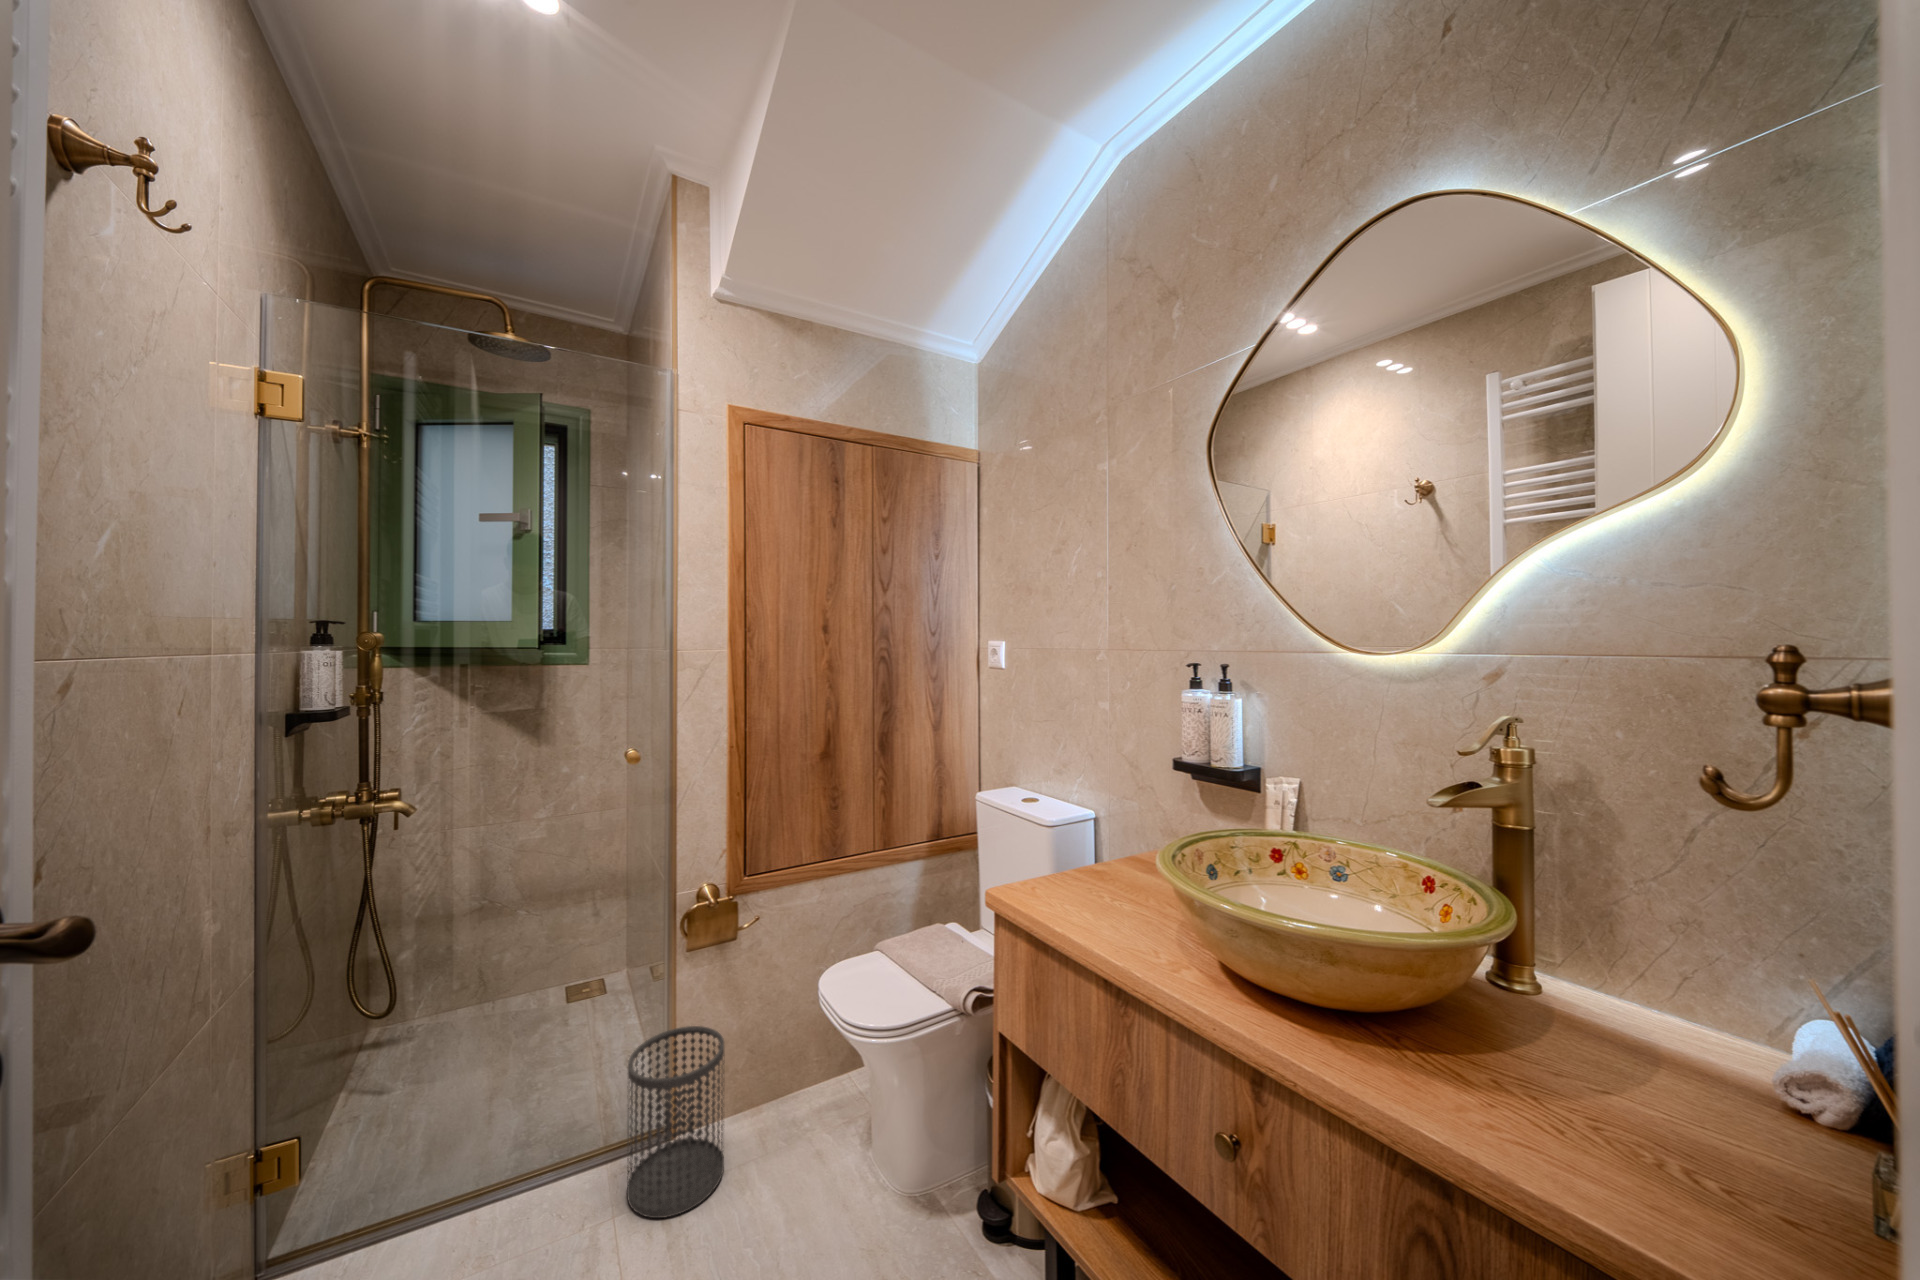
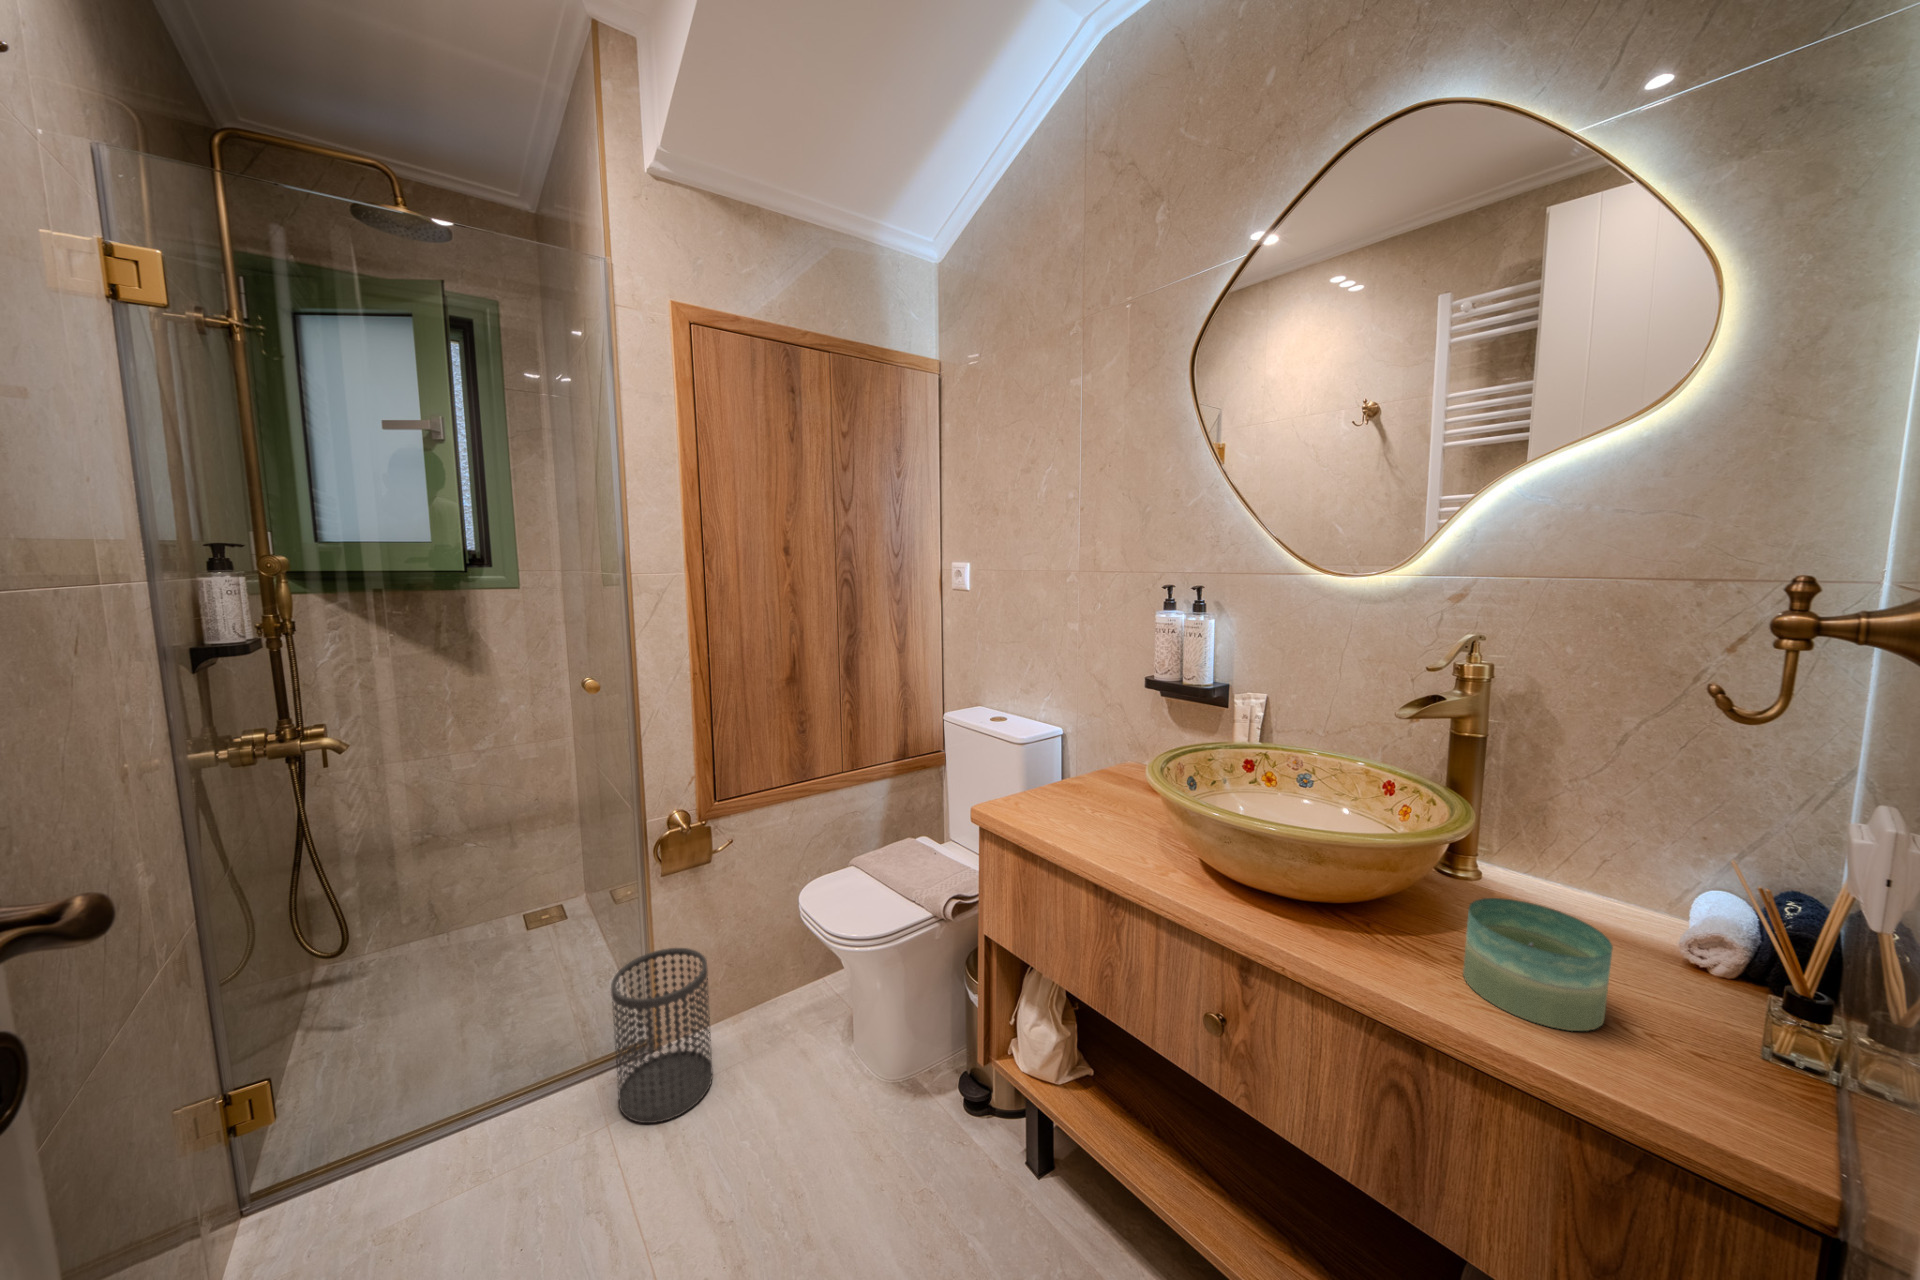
candle: none [1510,1017,1687,1190] -> present [1463,898,1613,1031]

